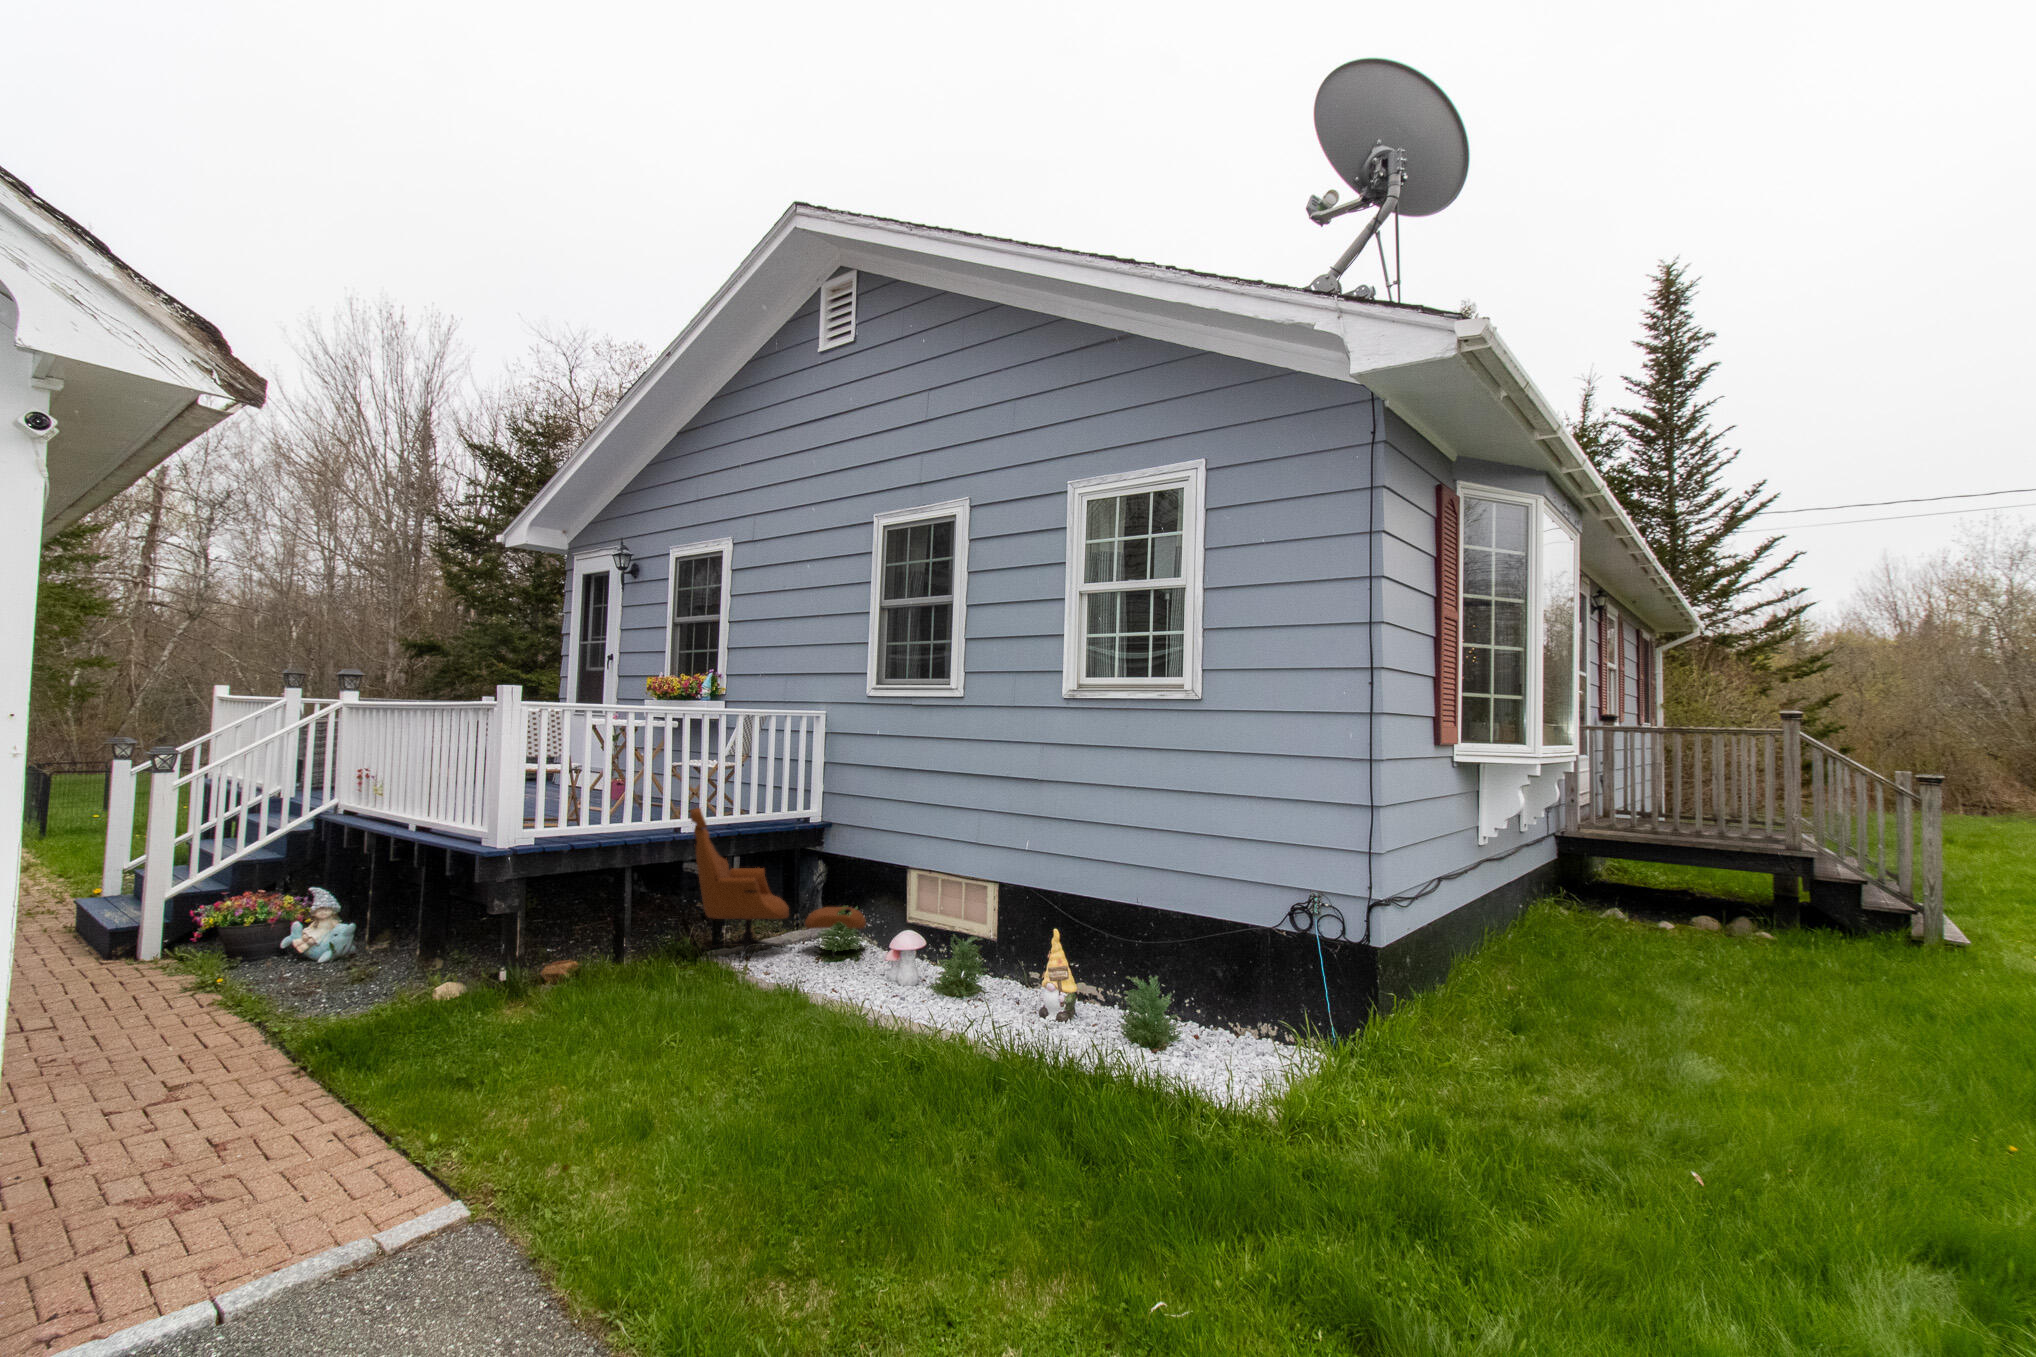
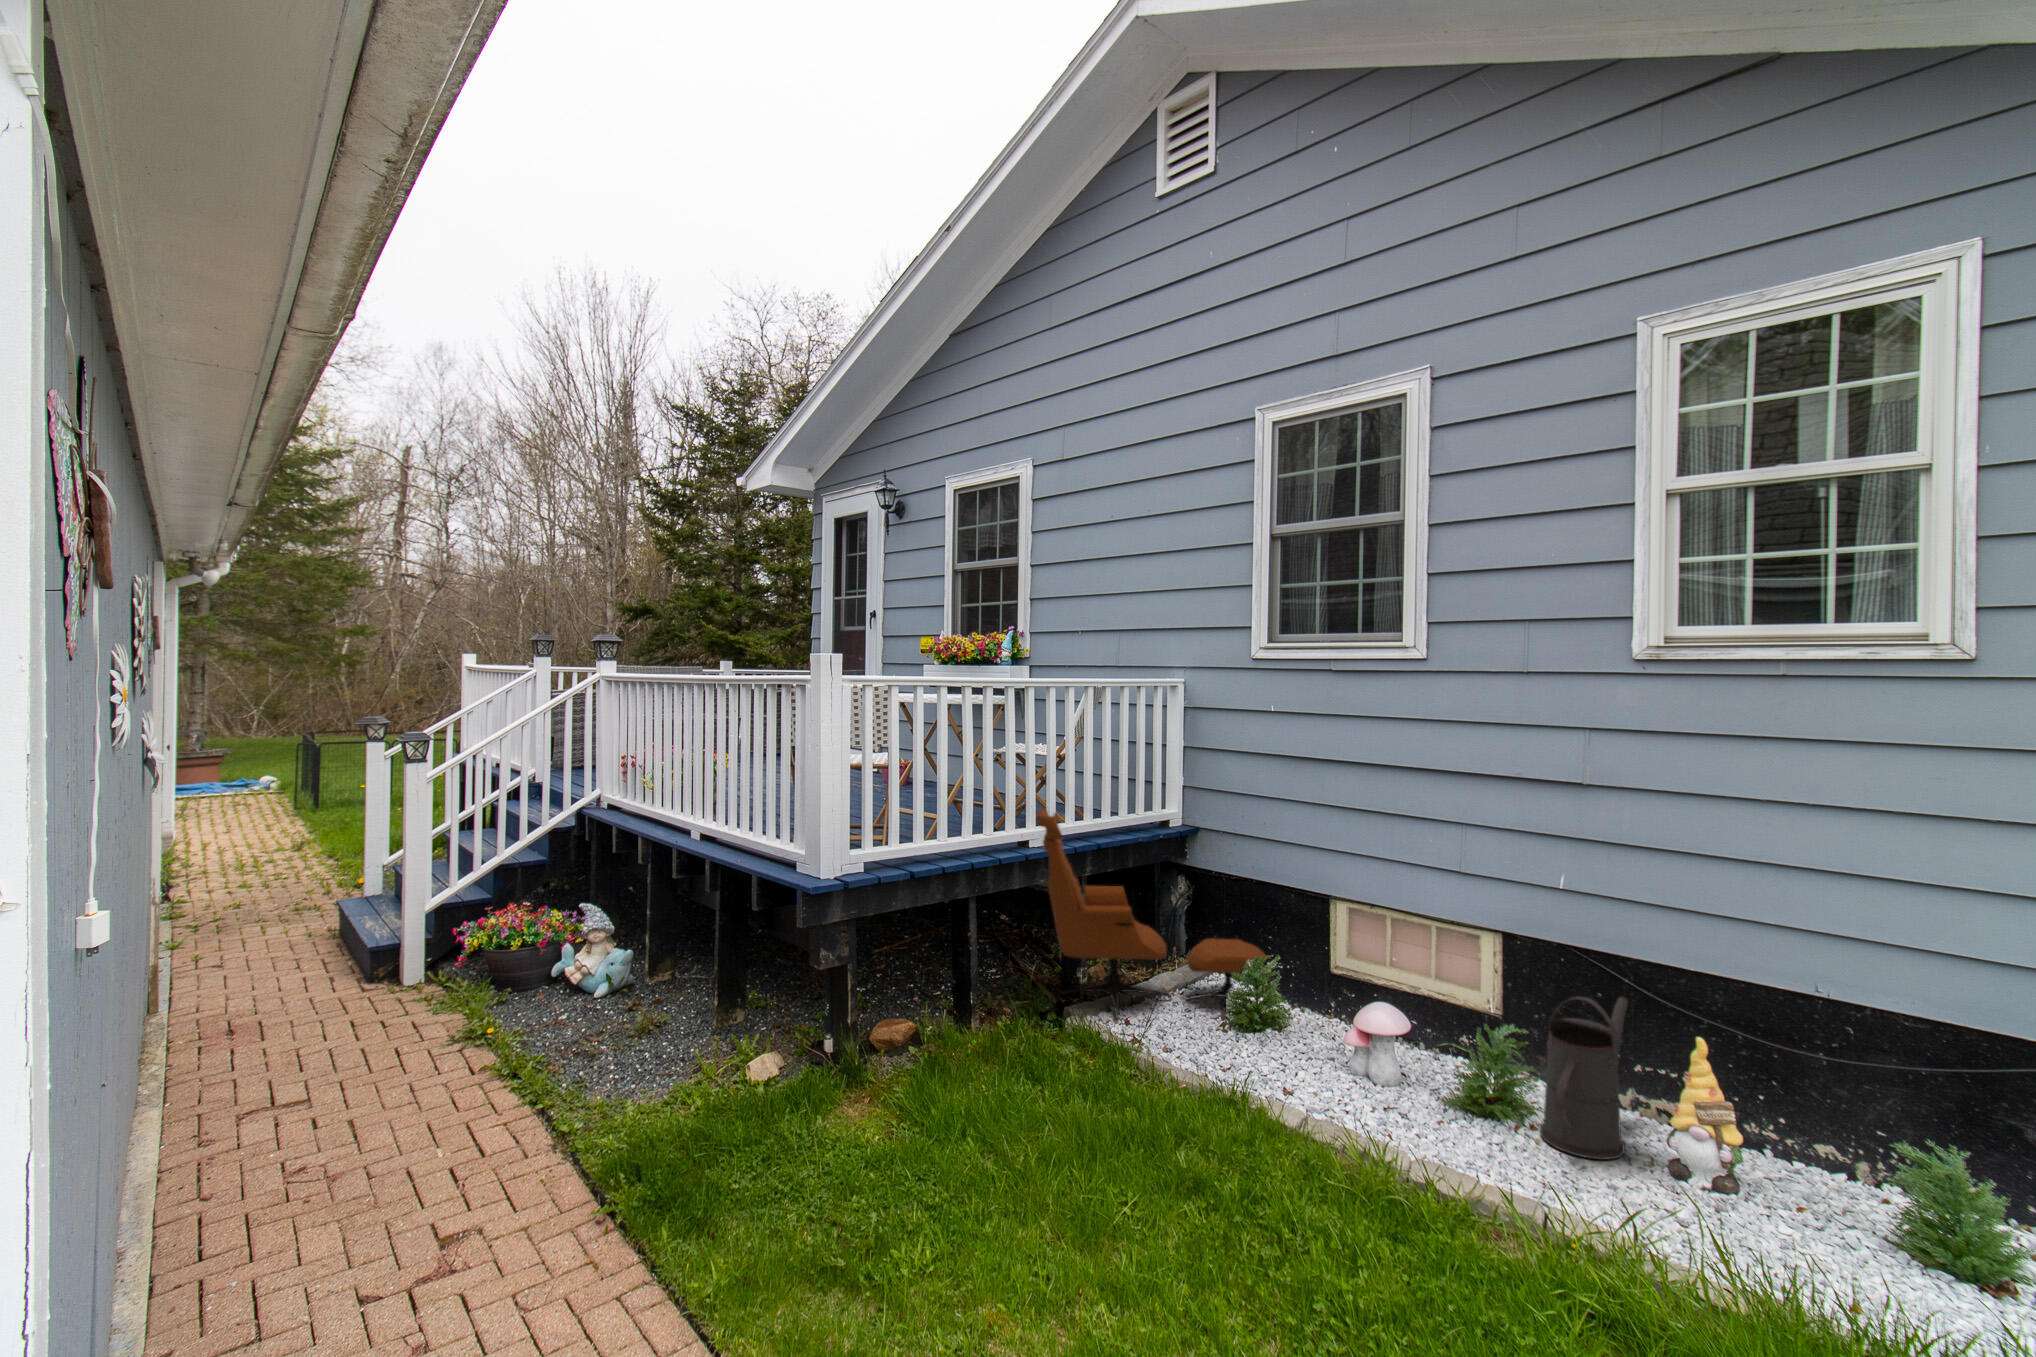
watering can: none [976,915,1053,1016] -> present [1540,996,1628,1159]

